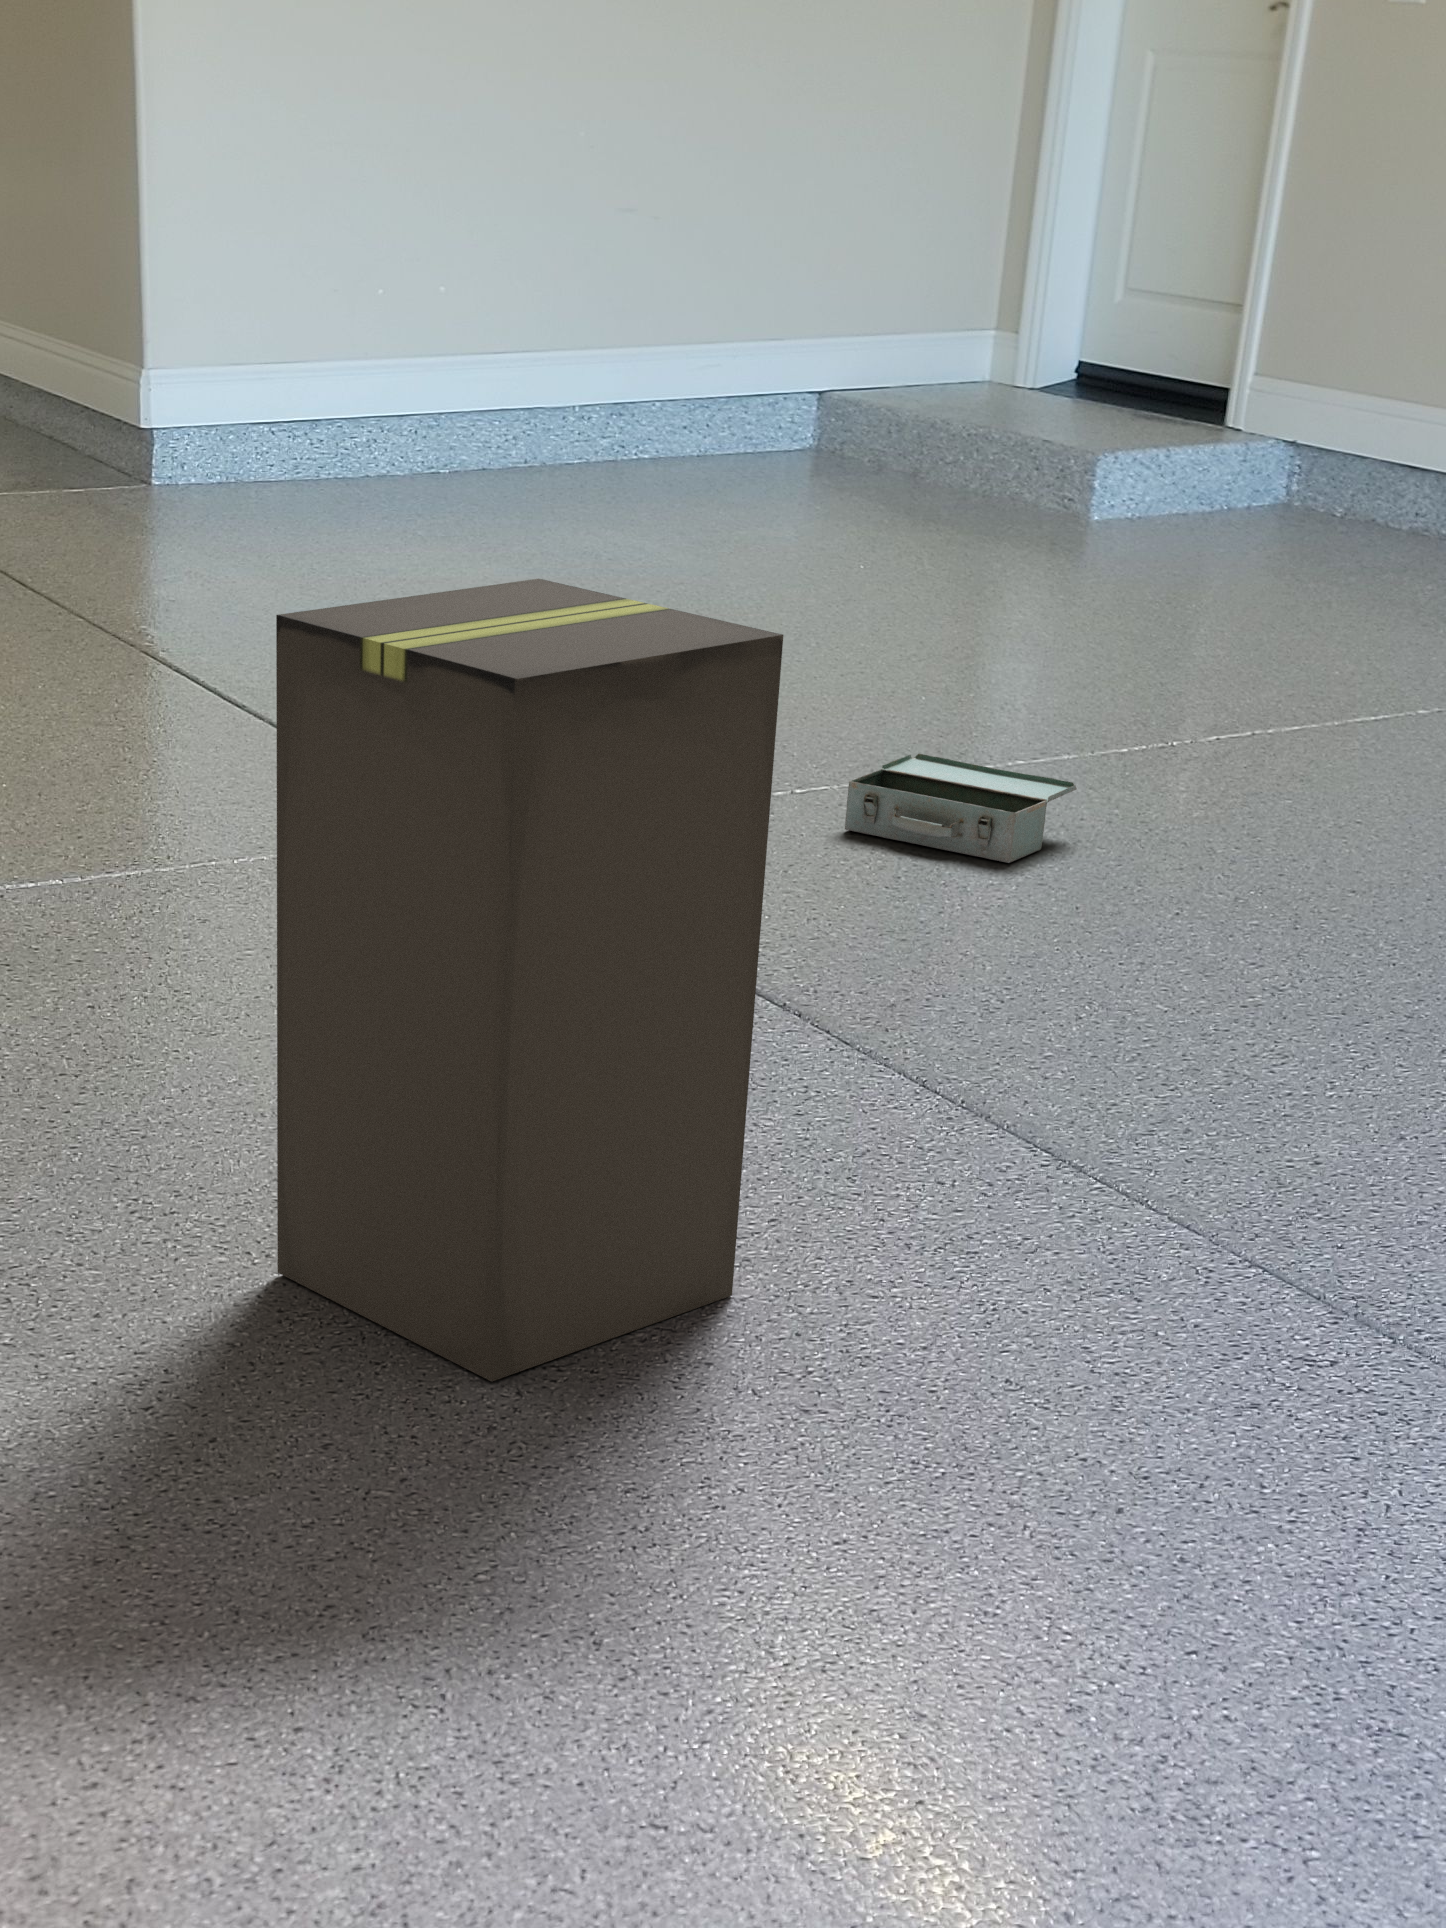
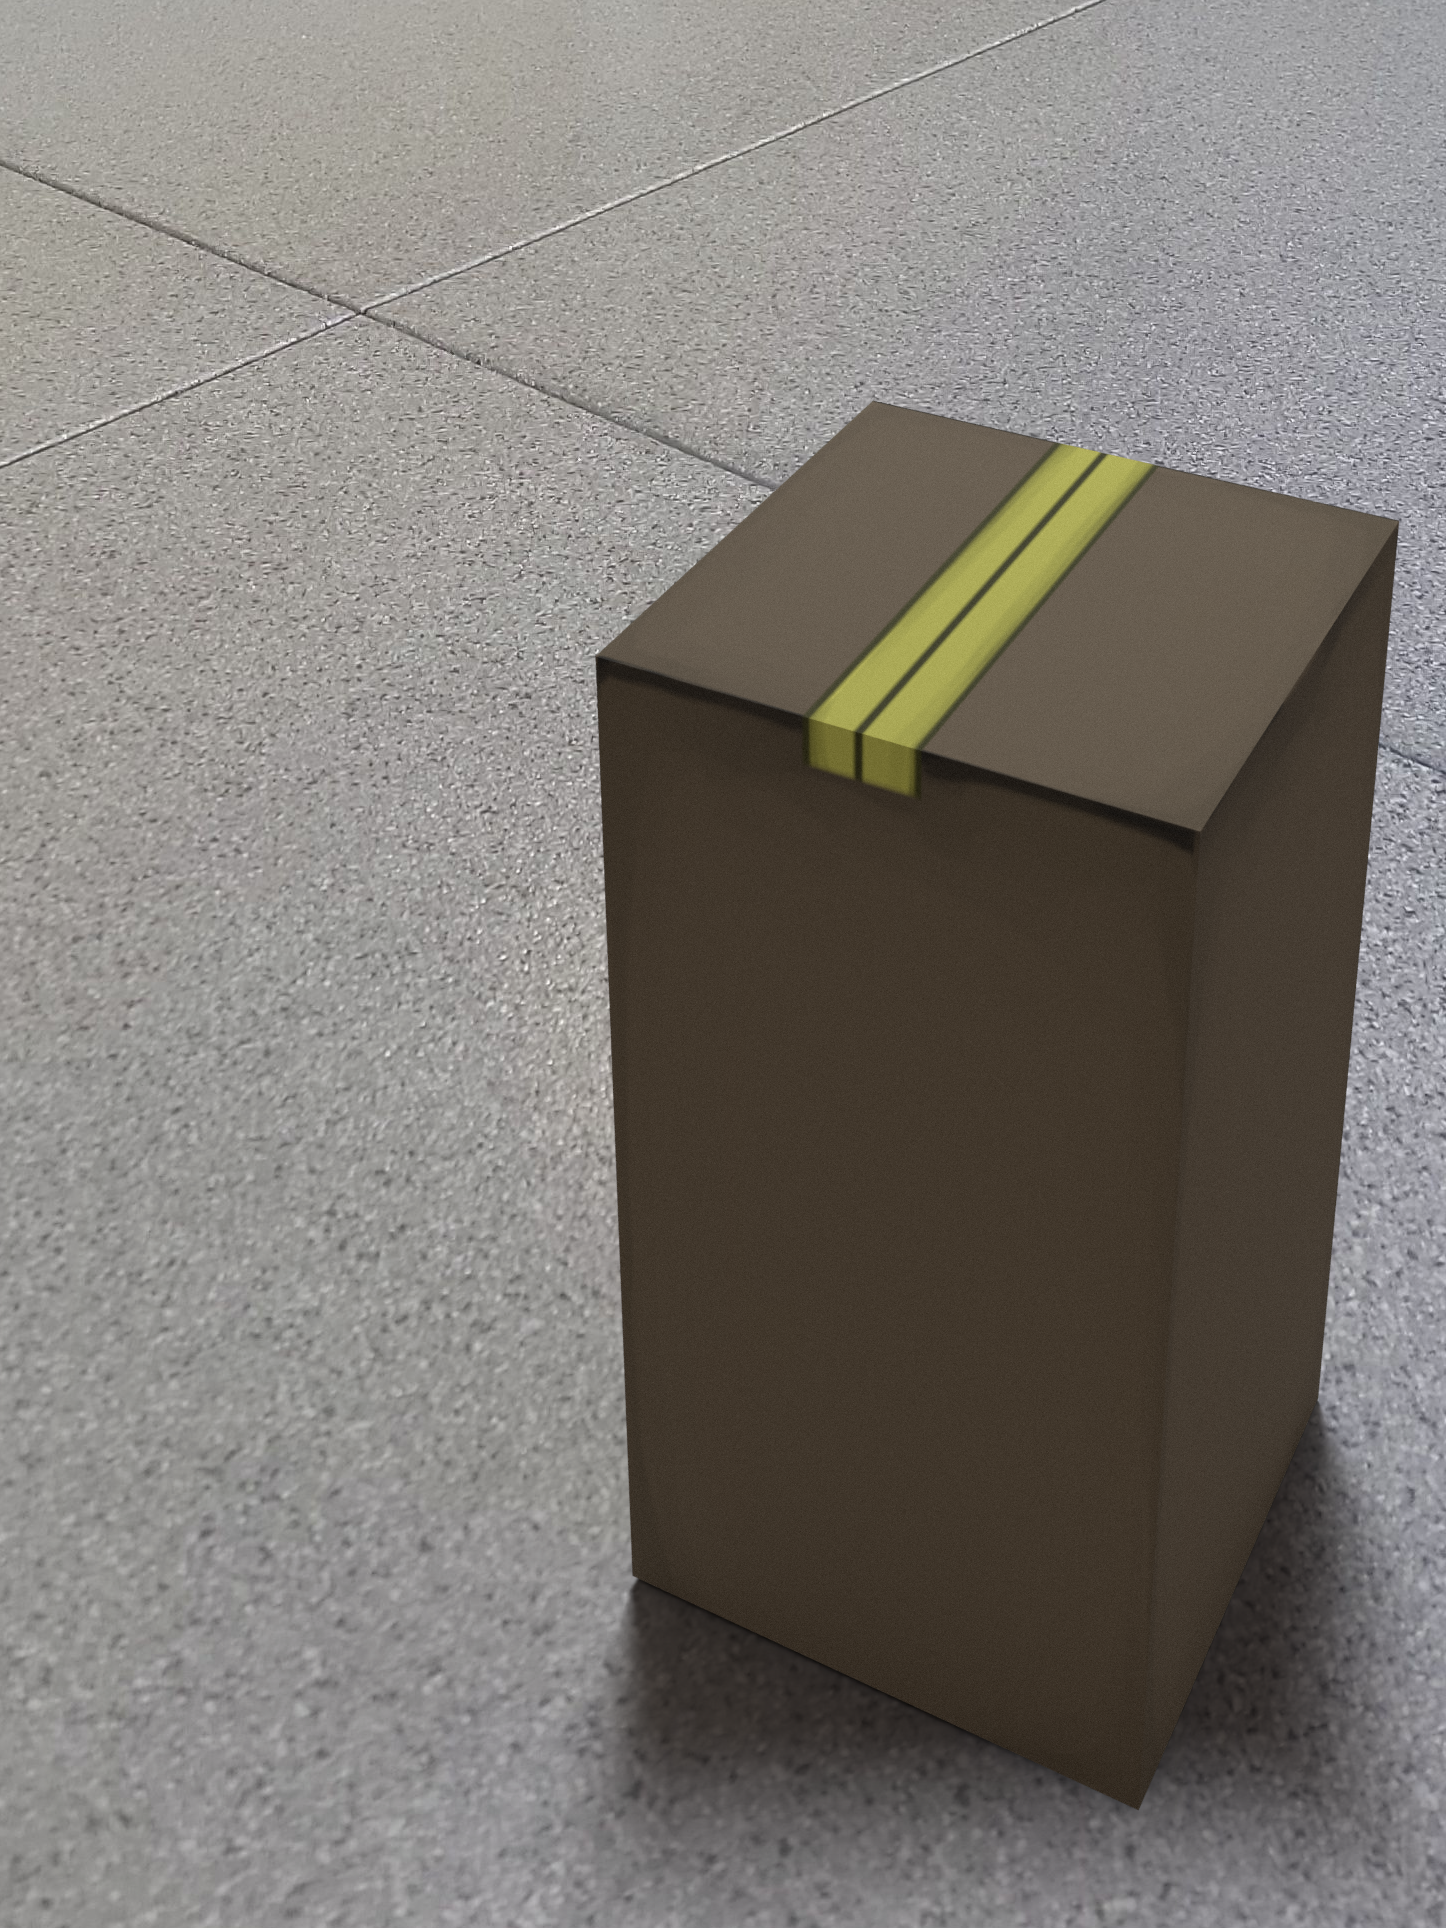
toolbox: present [845,754,1077,863] -> none [795,151,1053,294]

